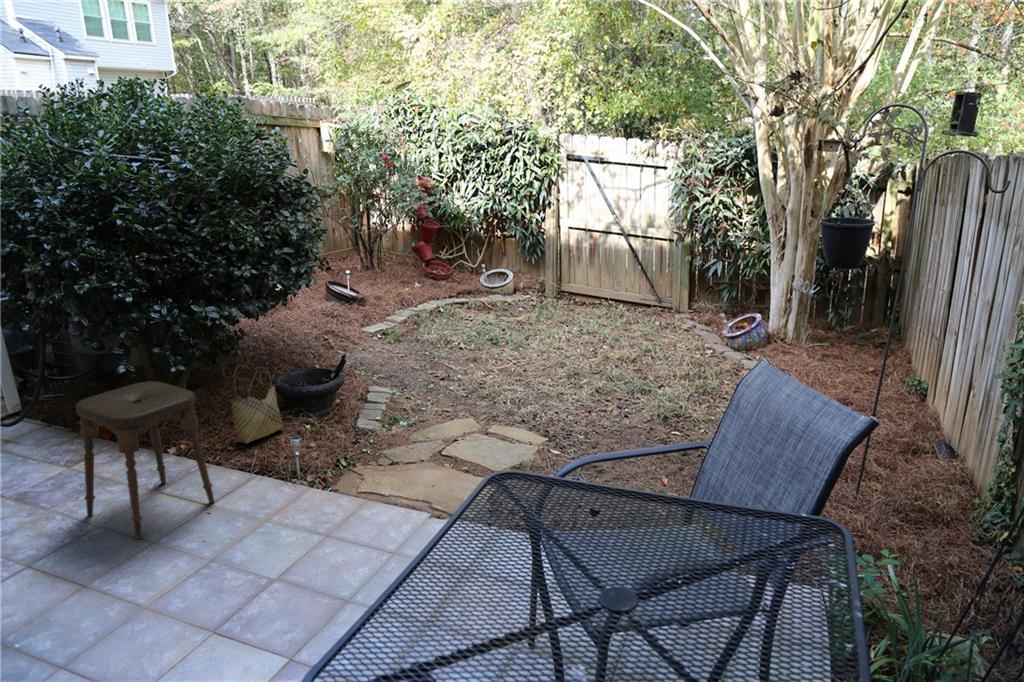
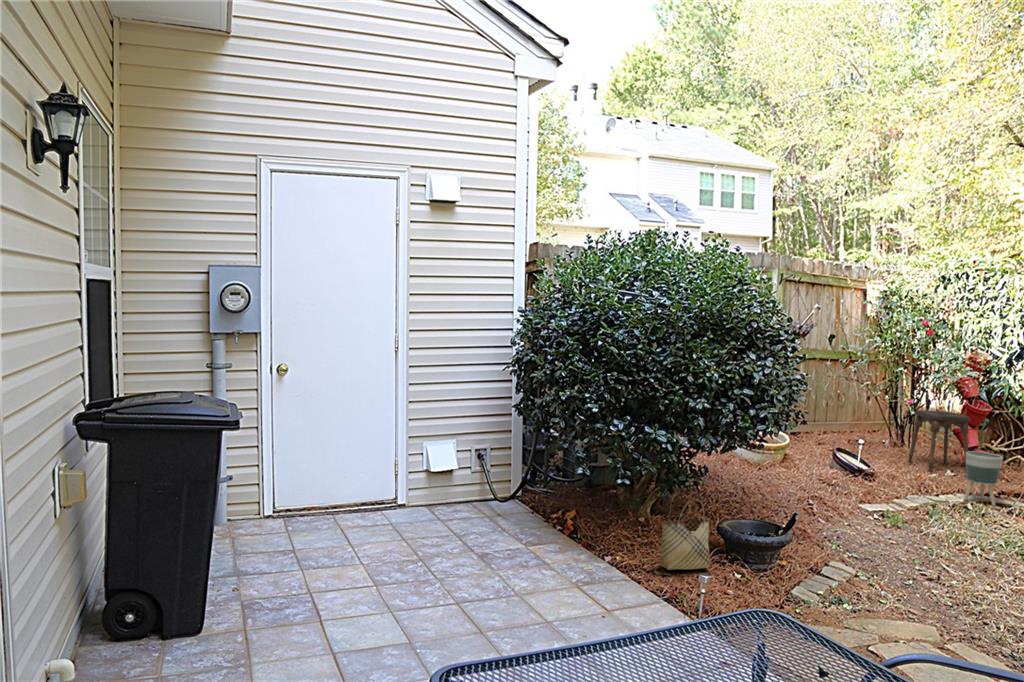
planter: none [433,264,459,306] -> present [963,451,1003,506]
stool: present [76,381,214,539] -> present [908,410,970,471]

